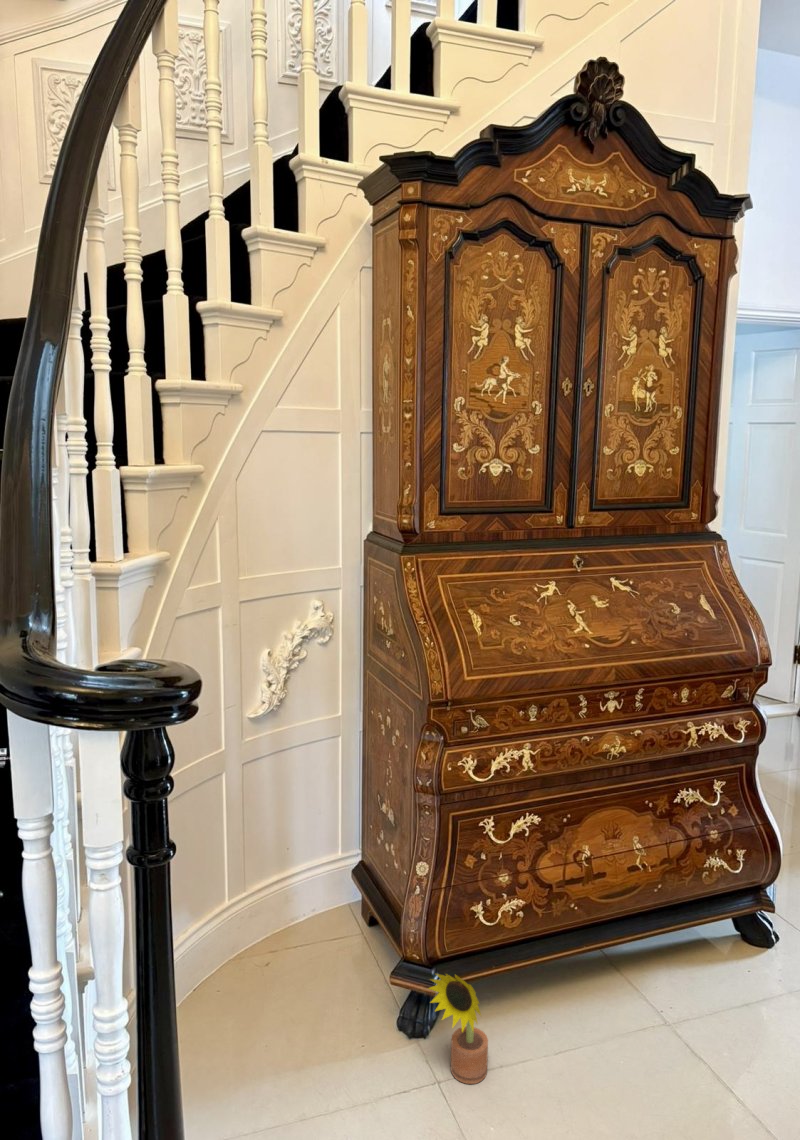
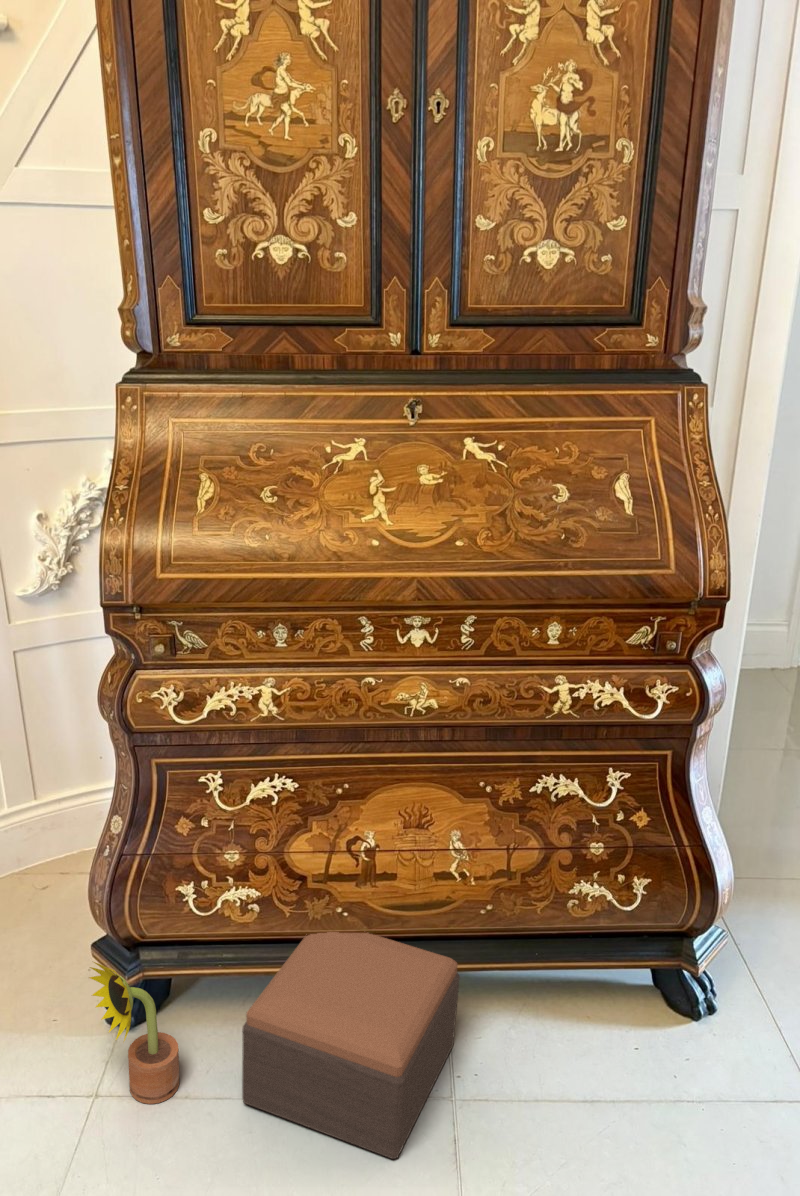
footstool: none [533,921,670,1082] -> present [242,932,460,1159]

